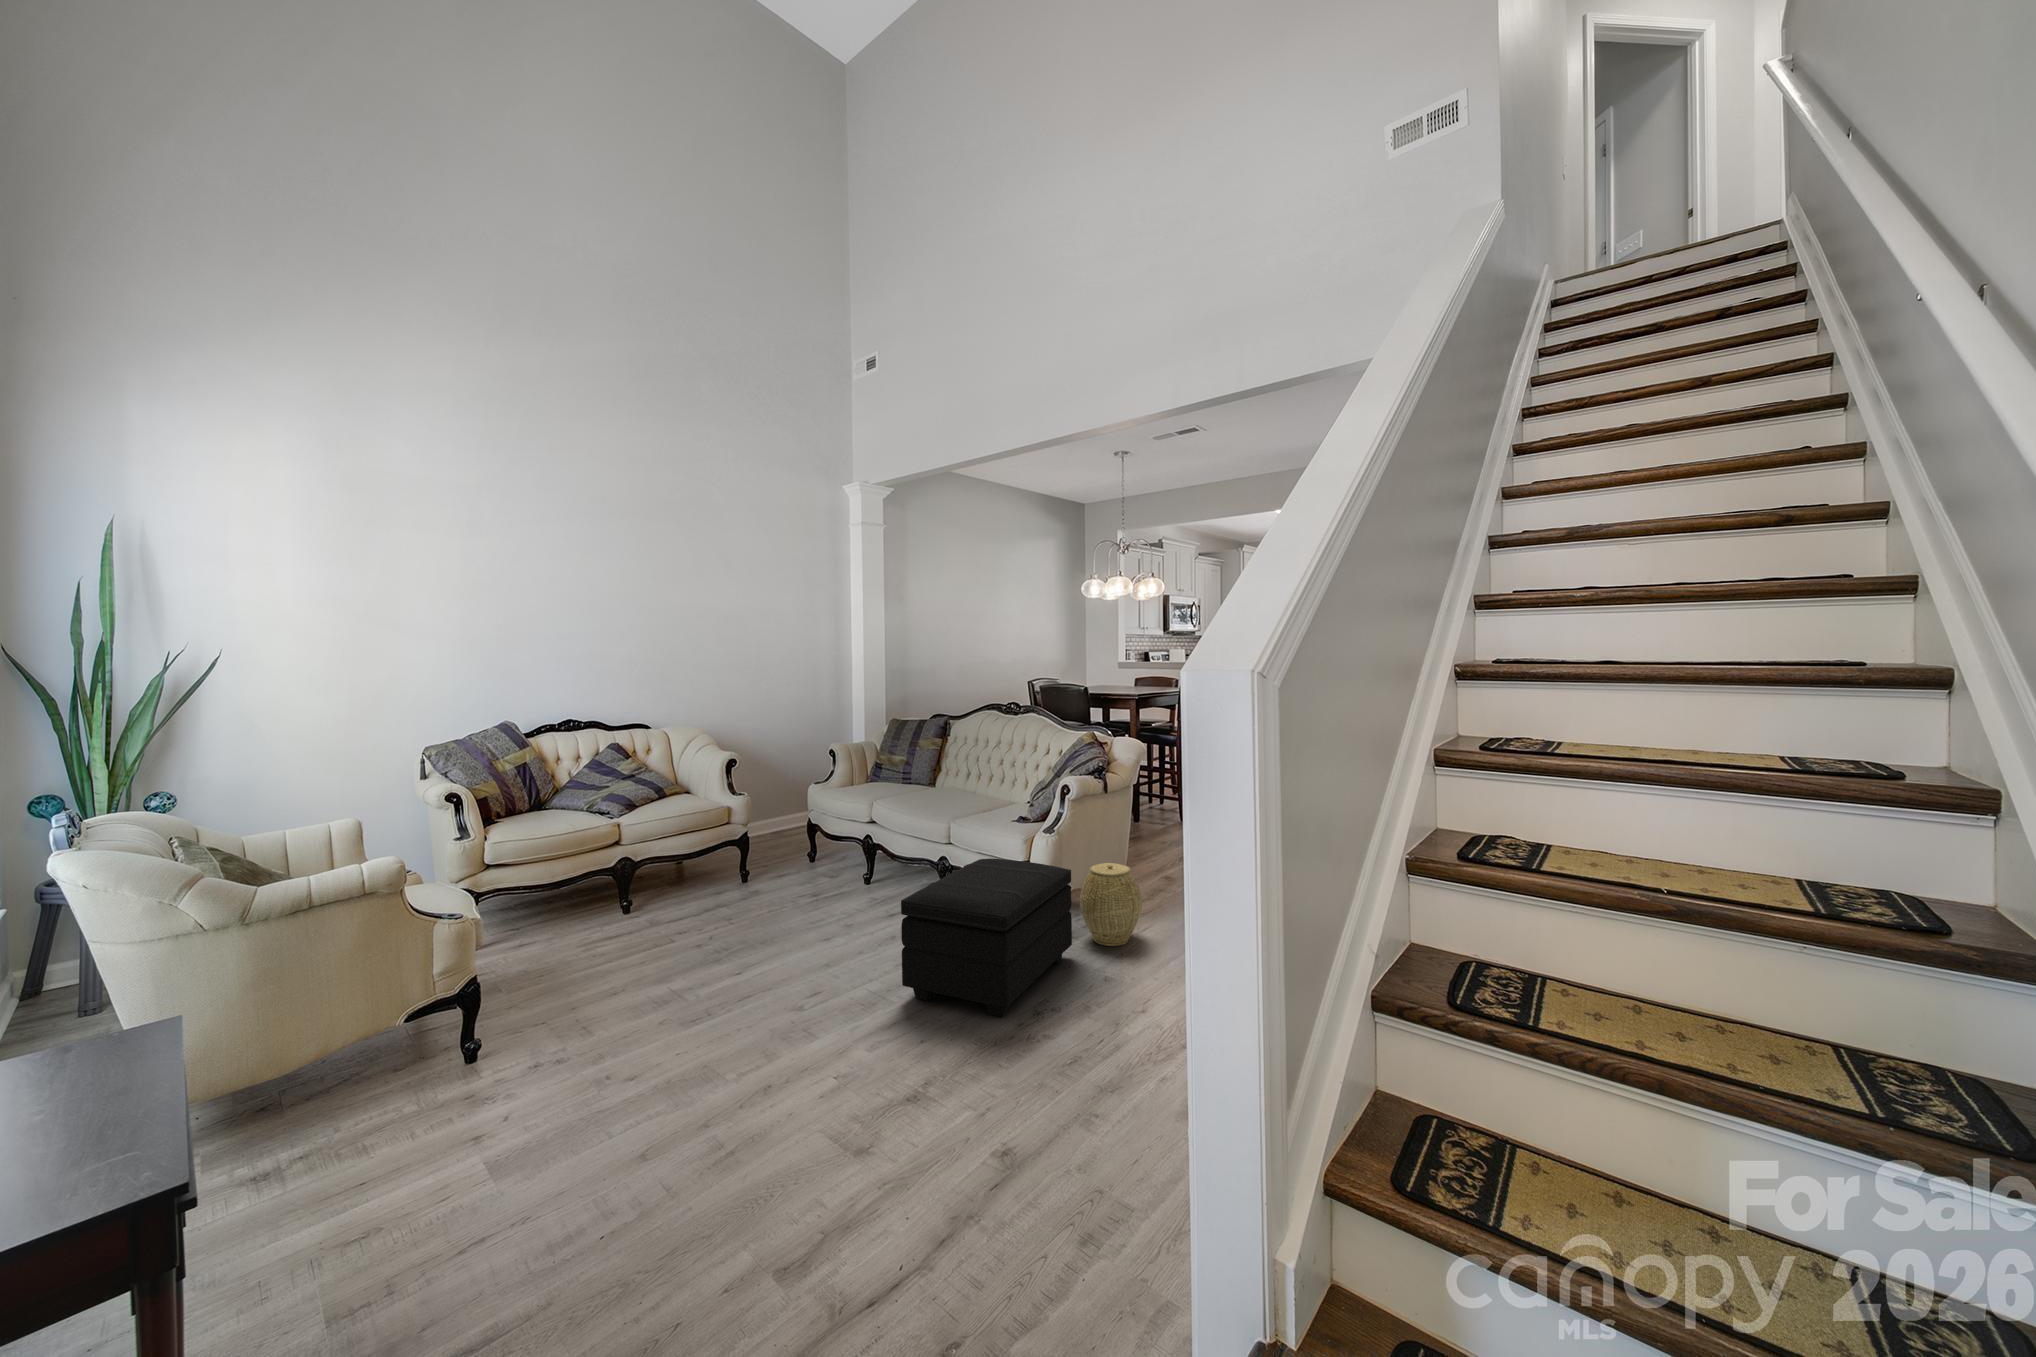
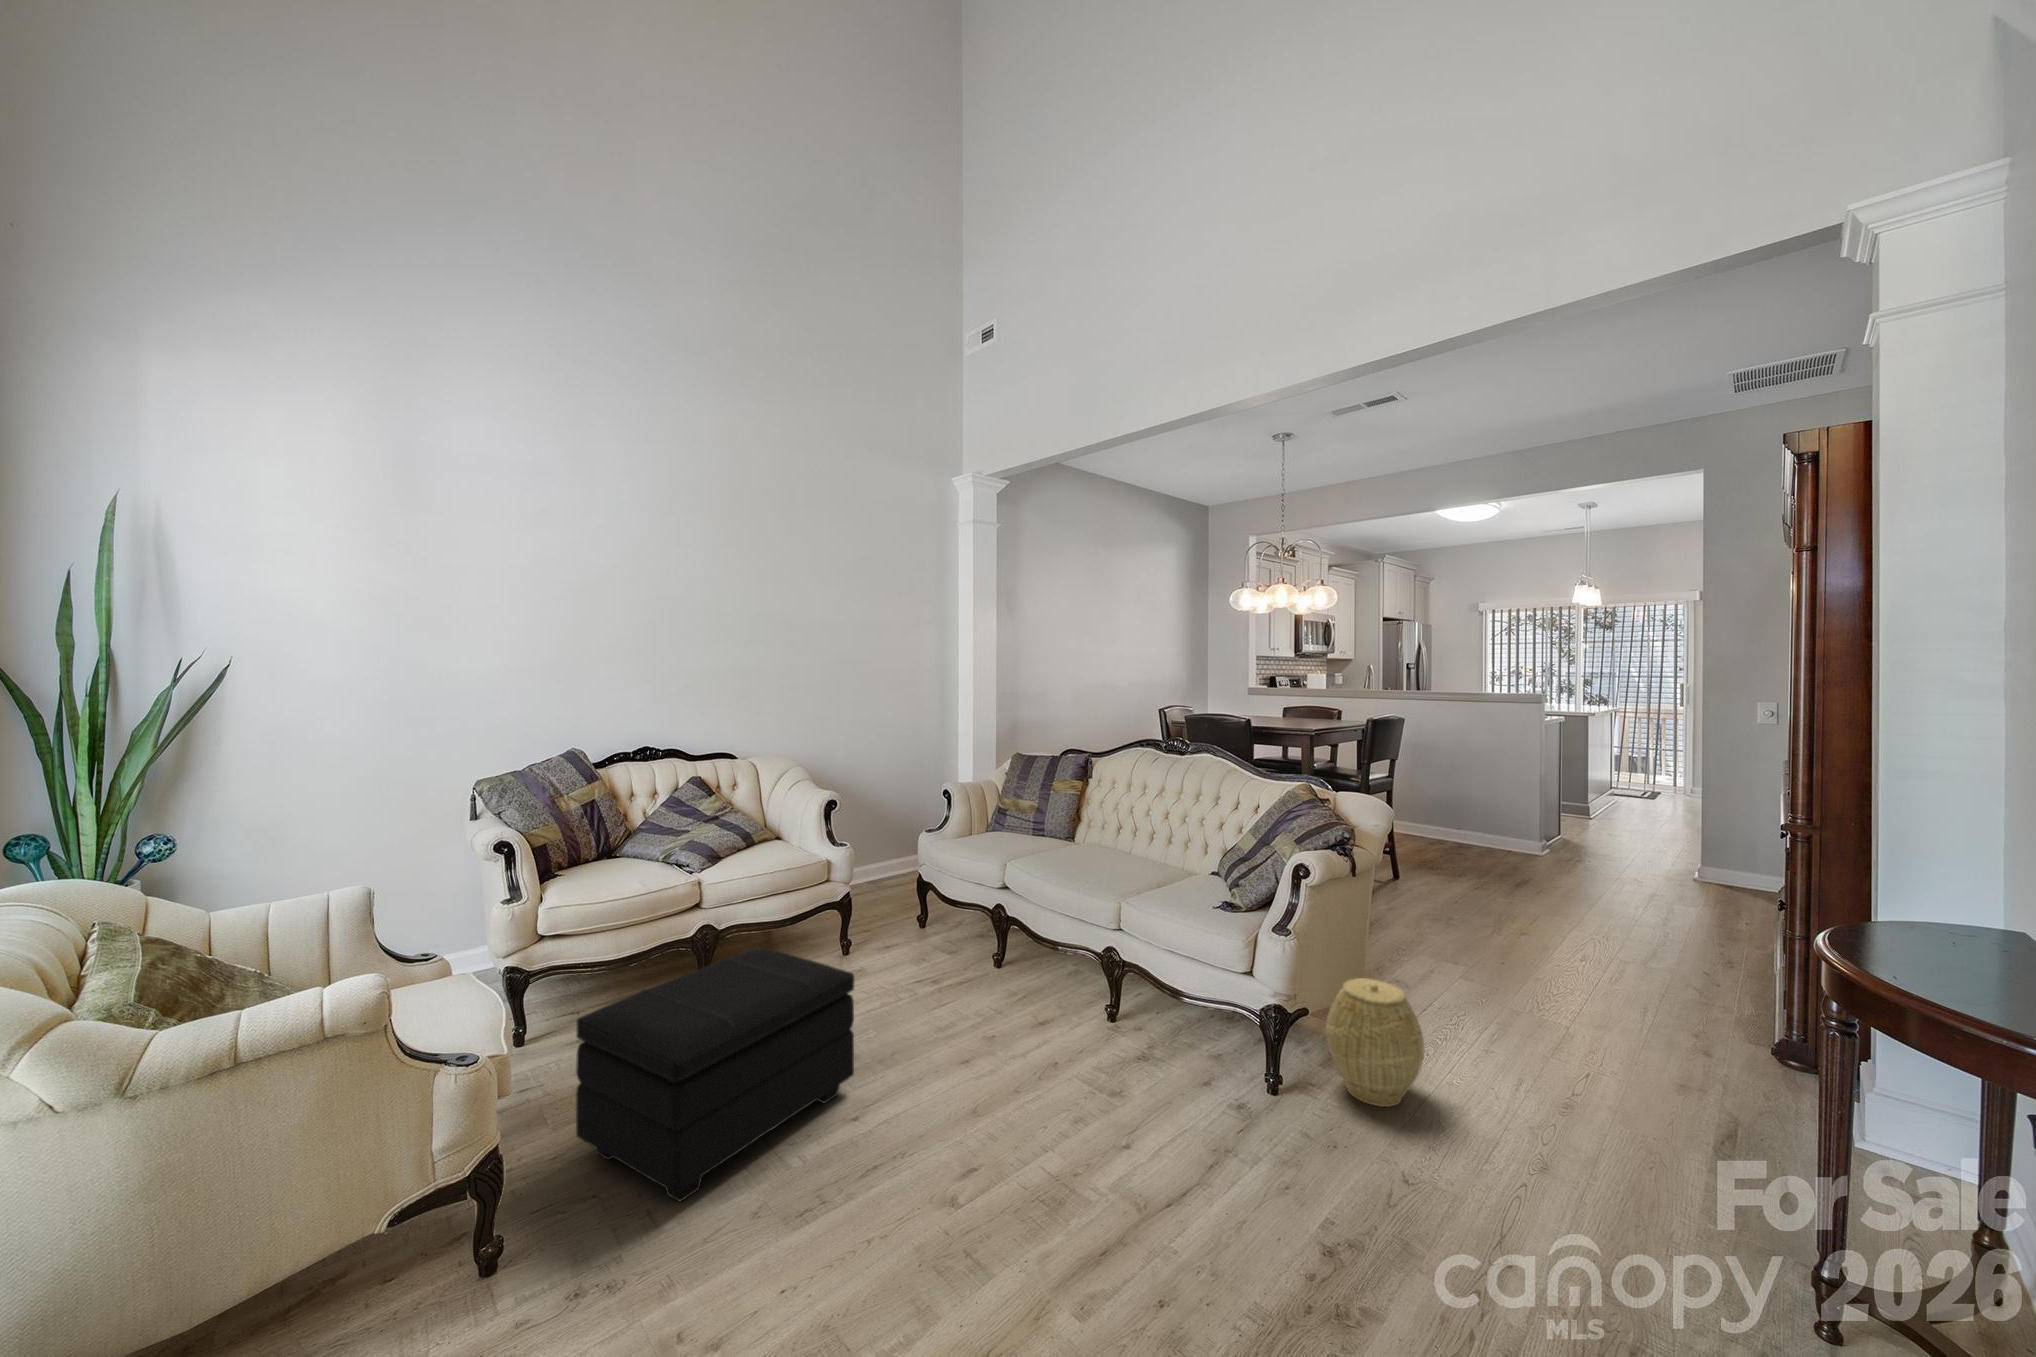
footstool: present [901,859,1072,1017] -> present [576,947,854,1201]

